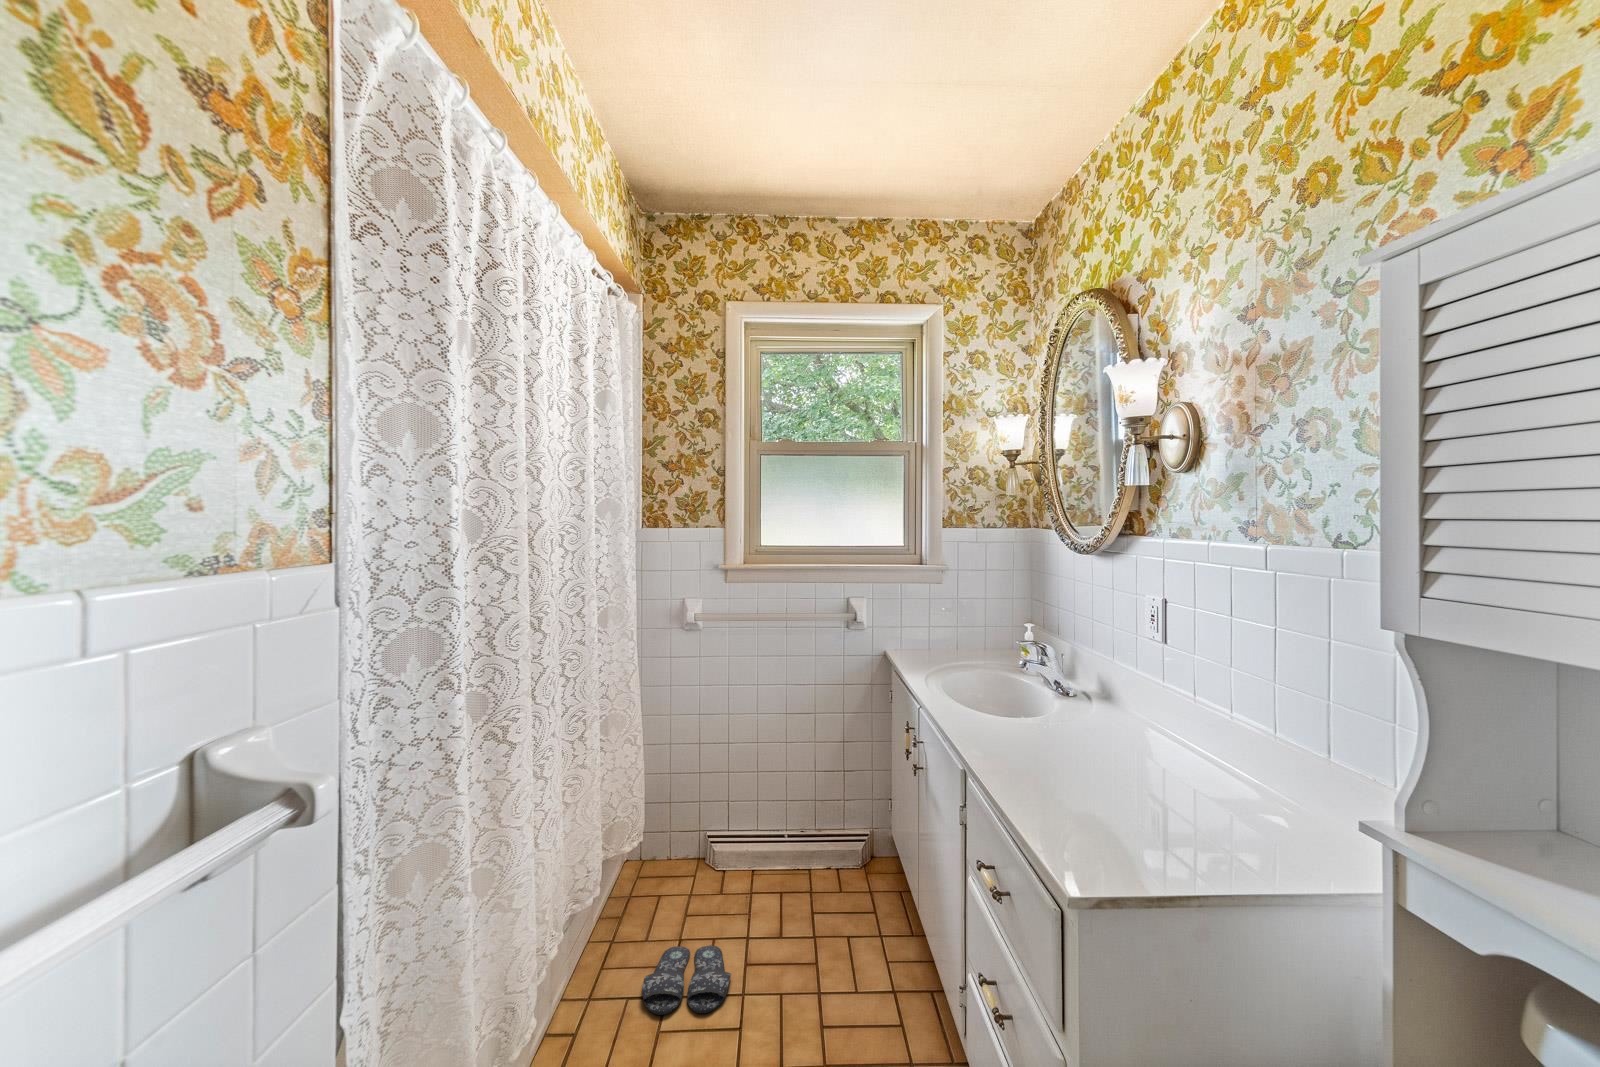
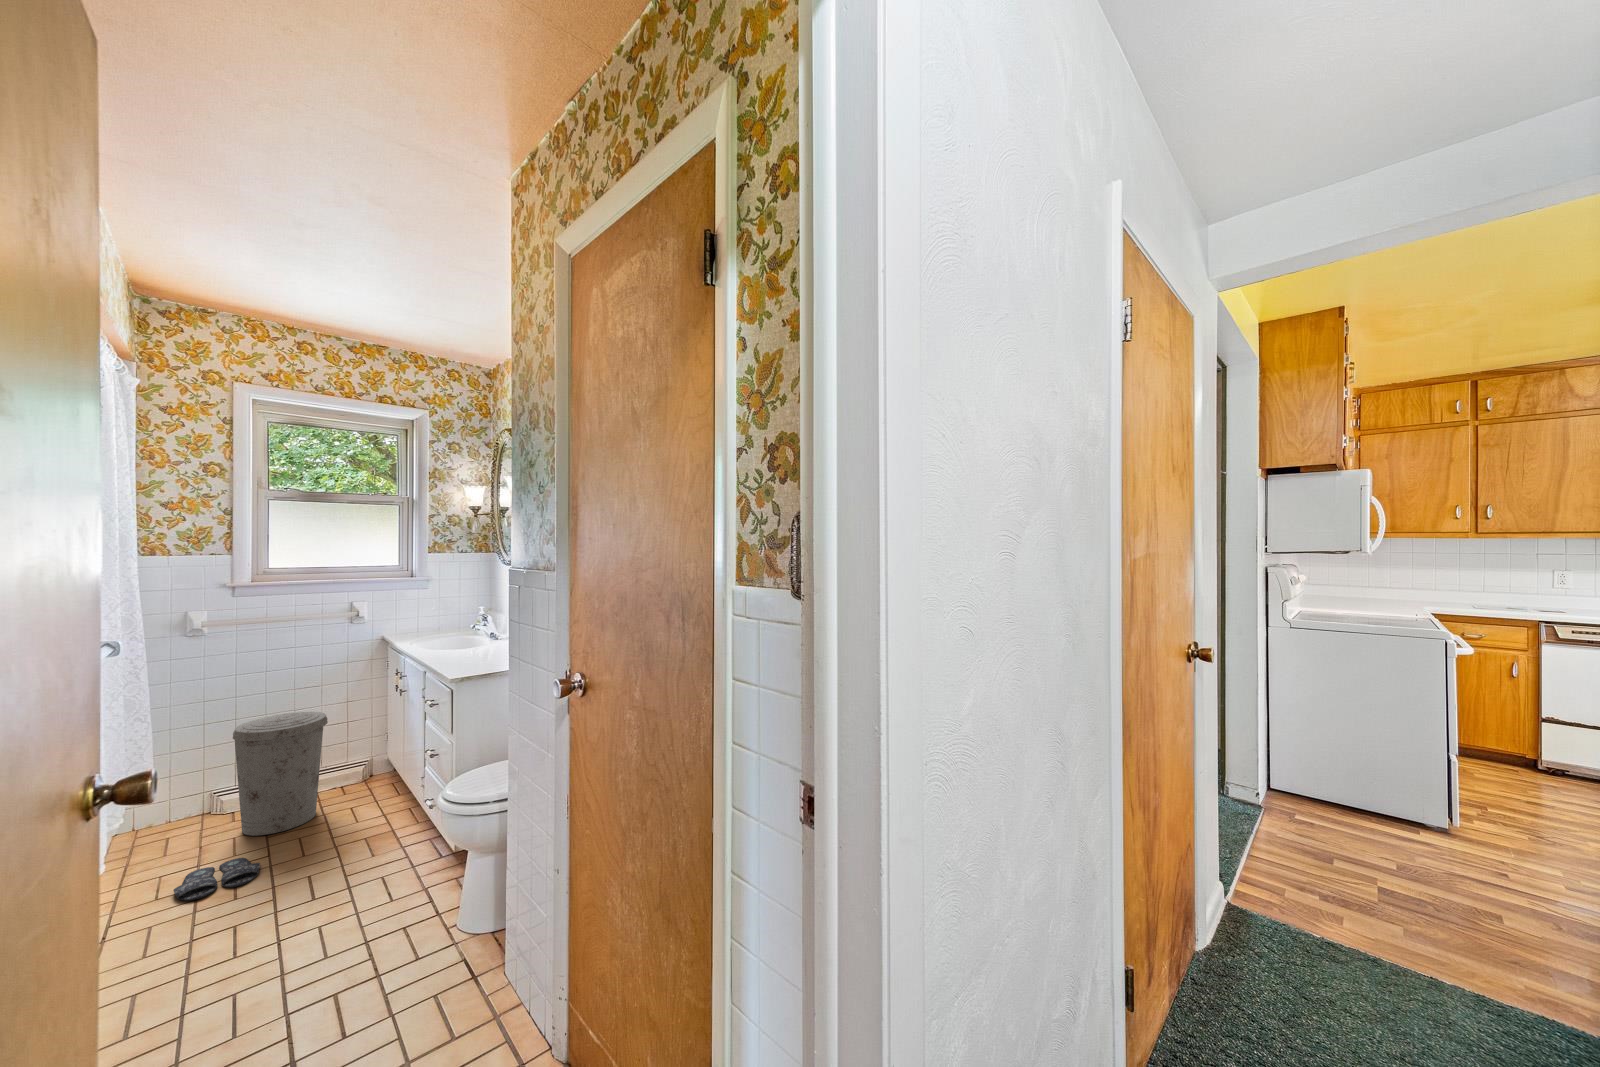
trash can: none [720,741,817,914] -> present [233,712,328,836]

